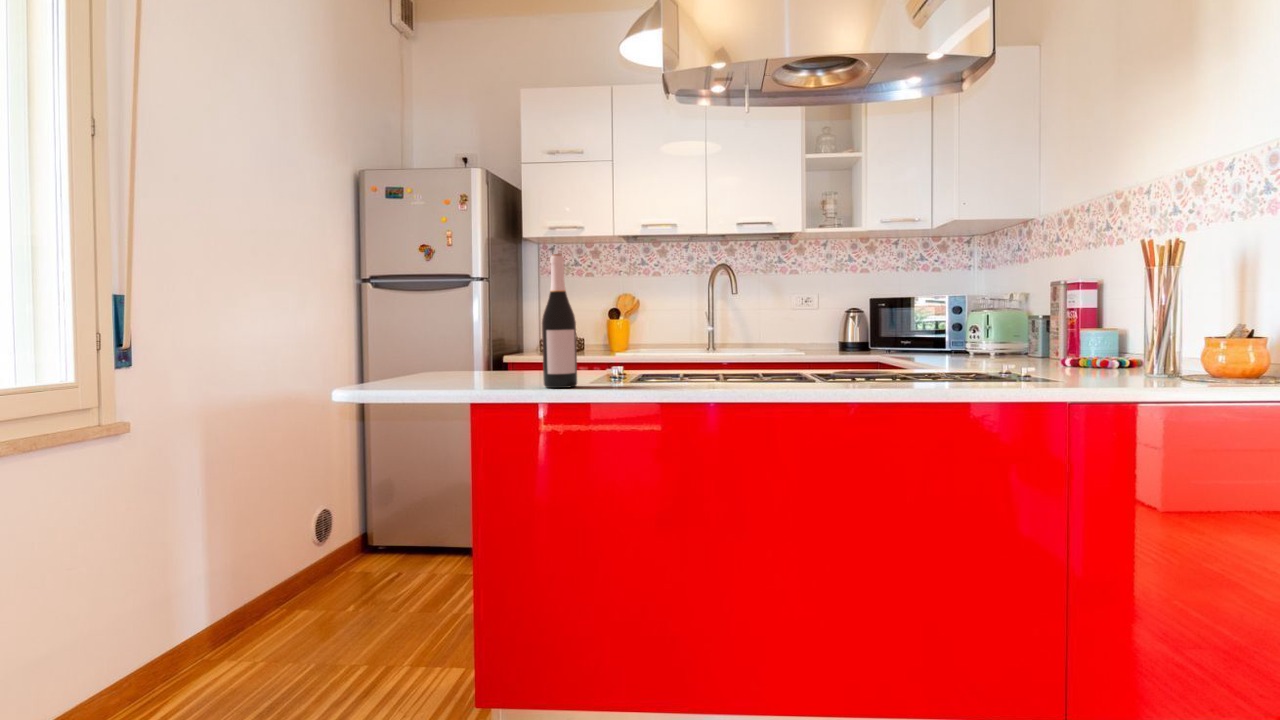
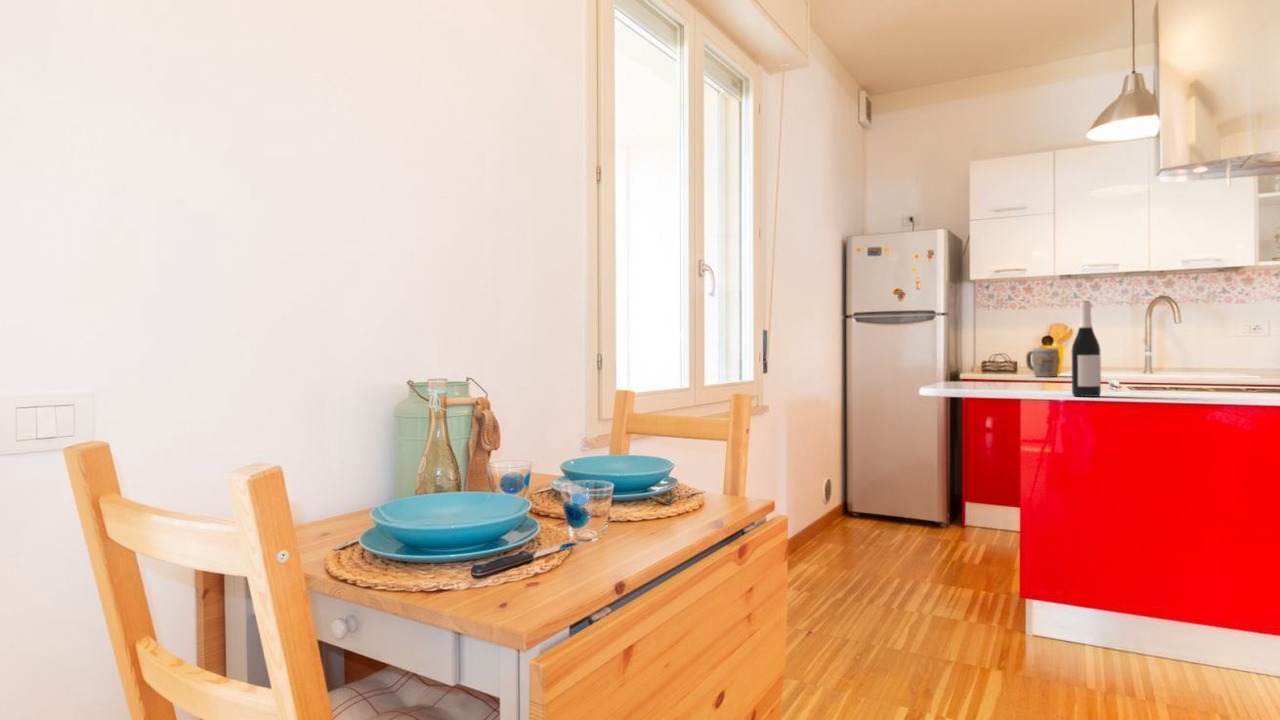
mug: none [582,323,615,358] -> present [1026,348,1060,377]

